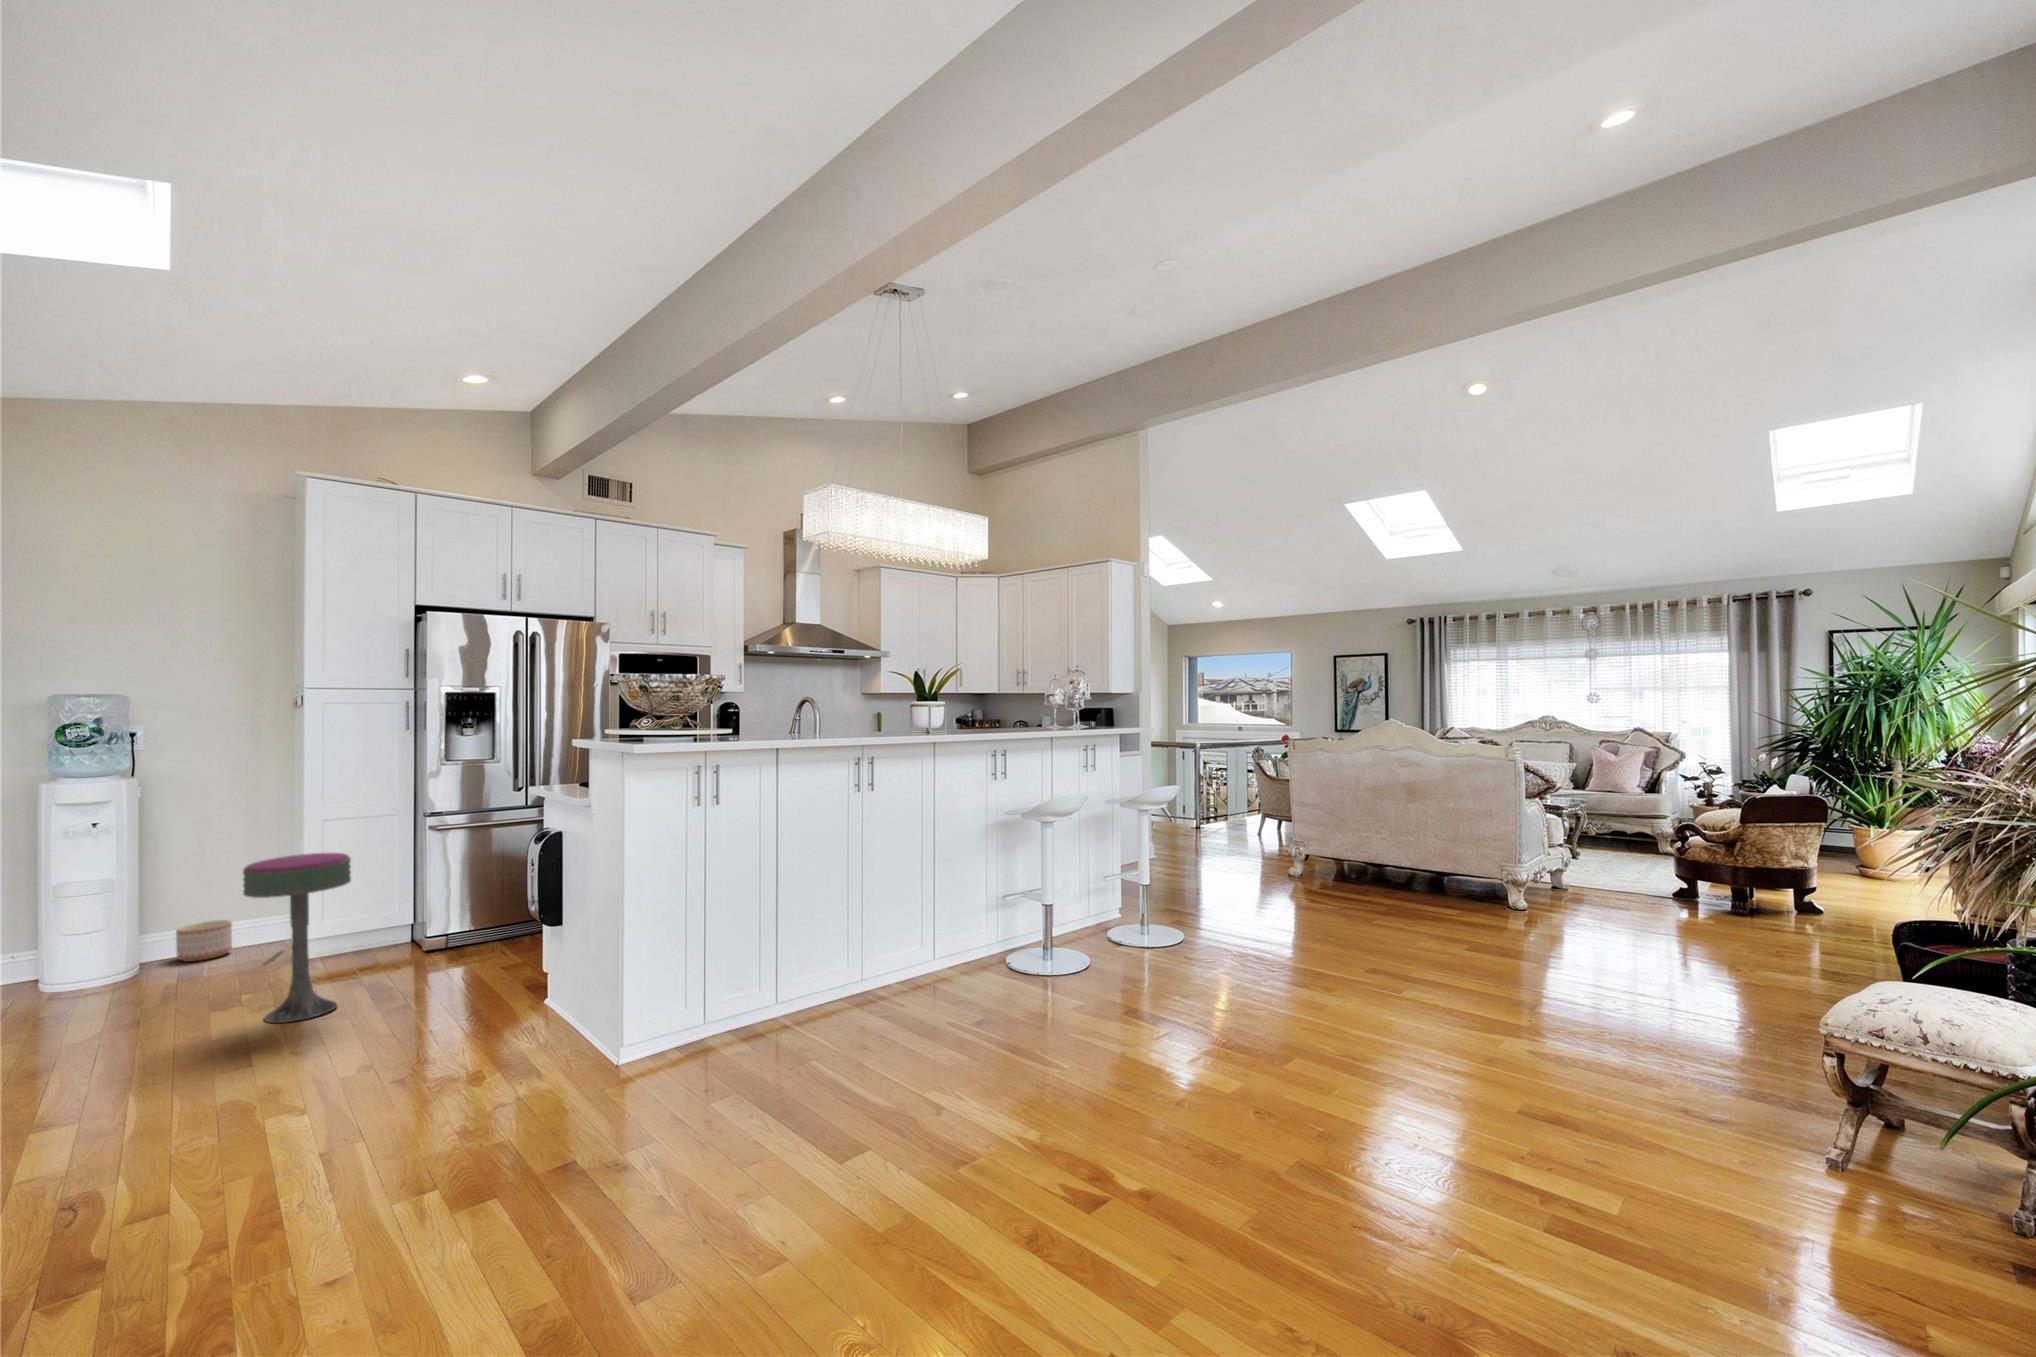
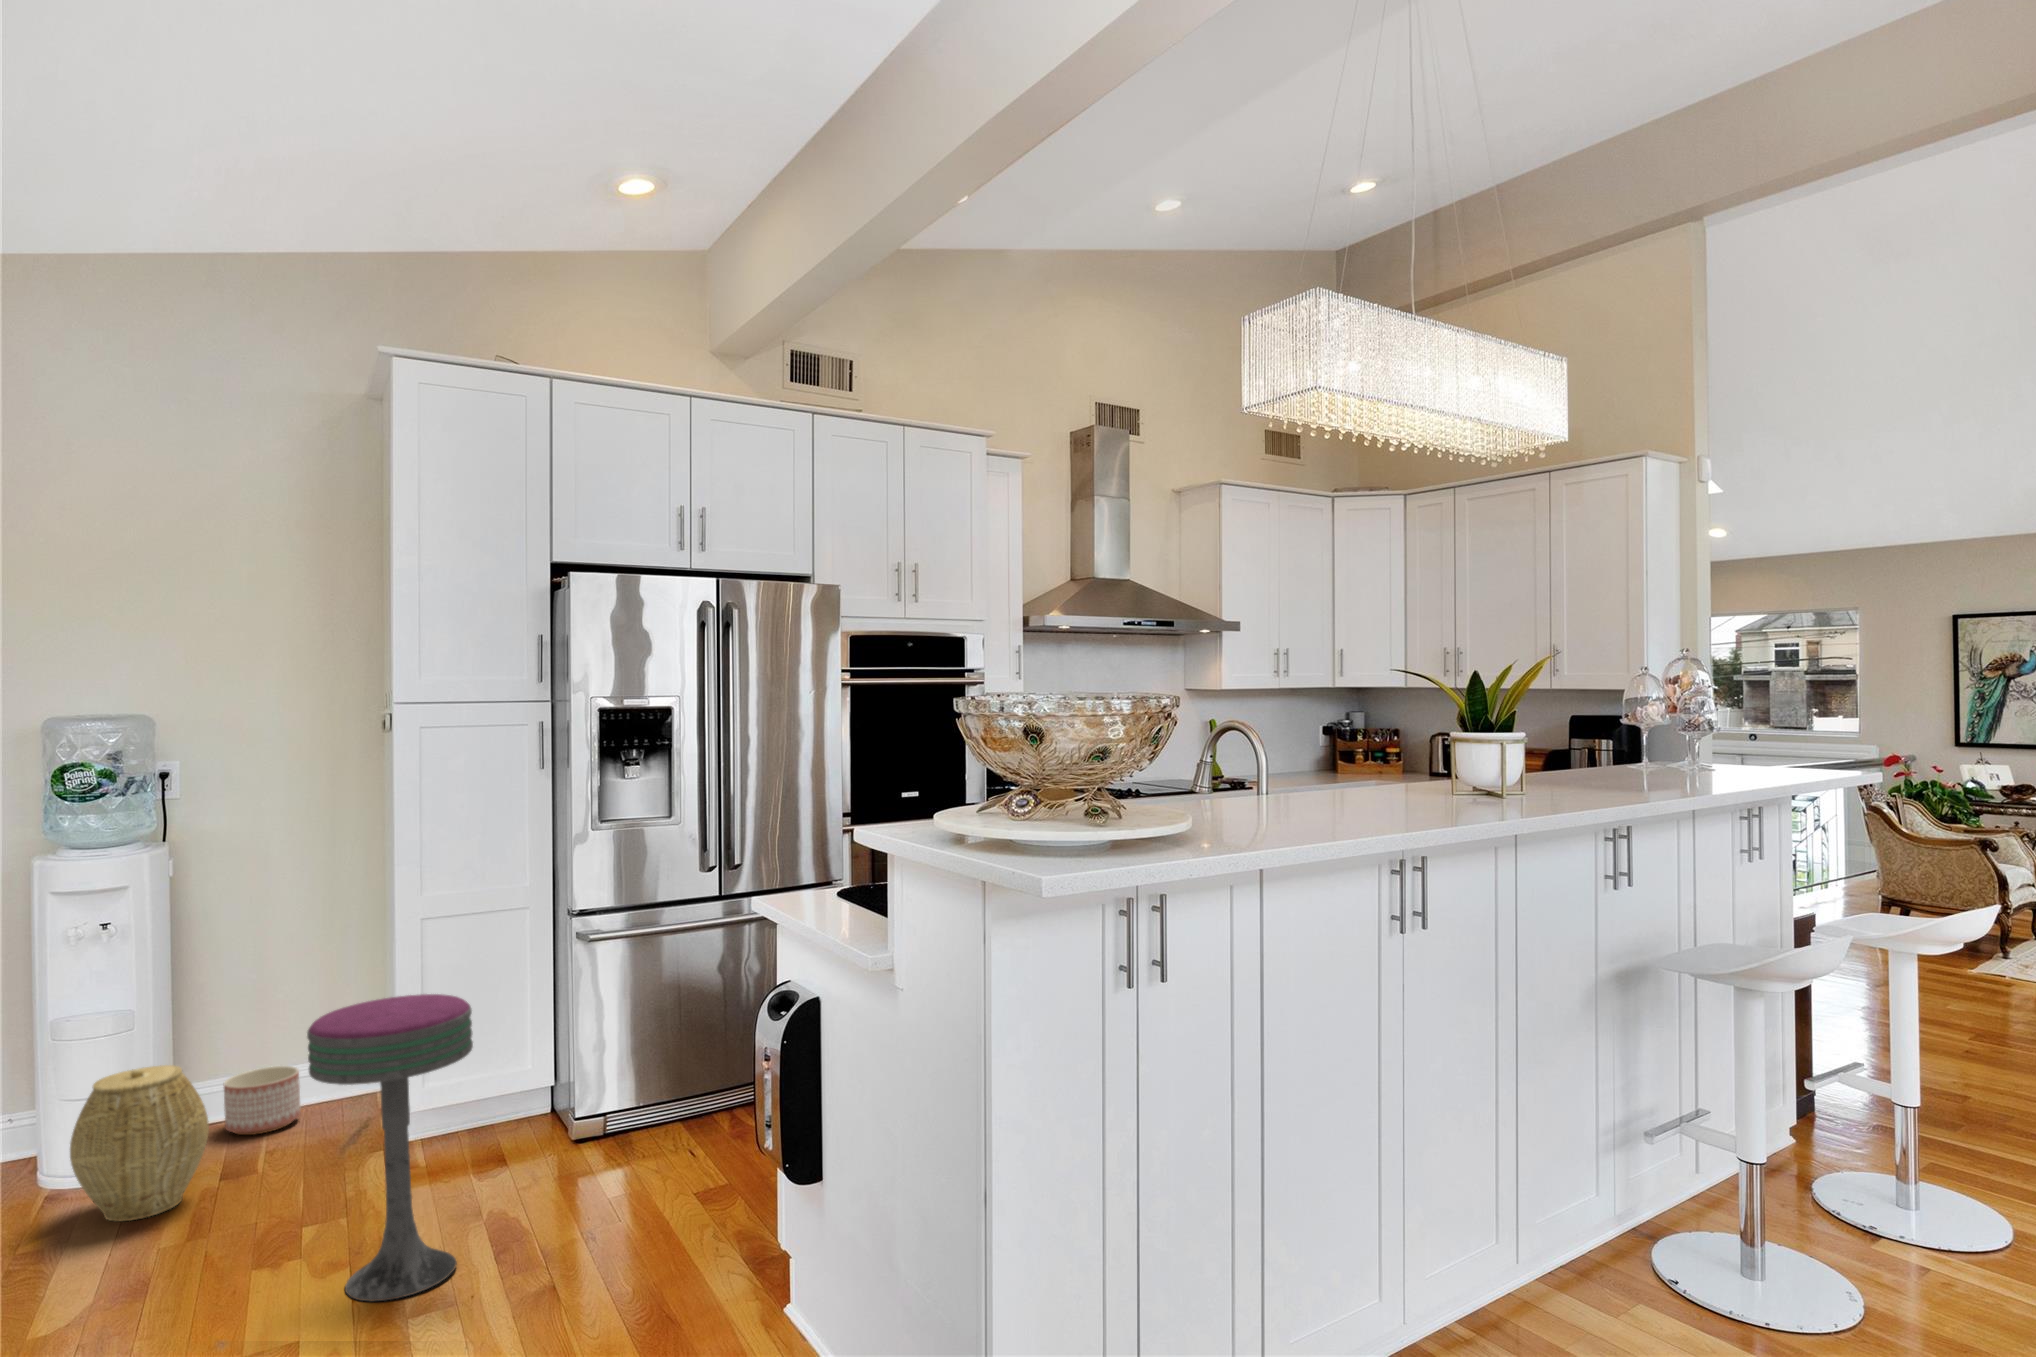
woven basket: none [69,909,168,1002] -> present [70,1065,209,1222]

